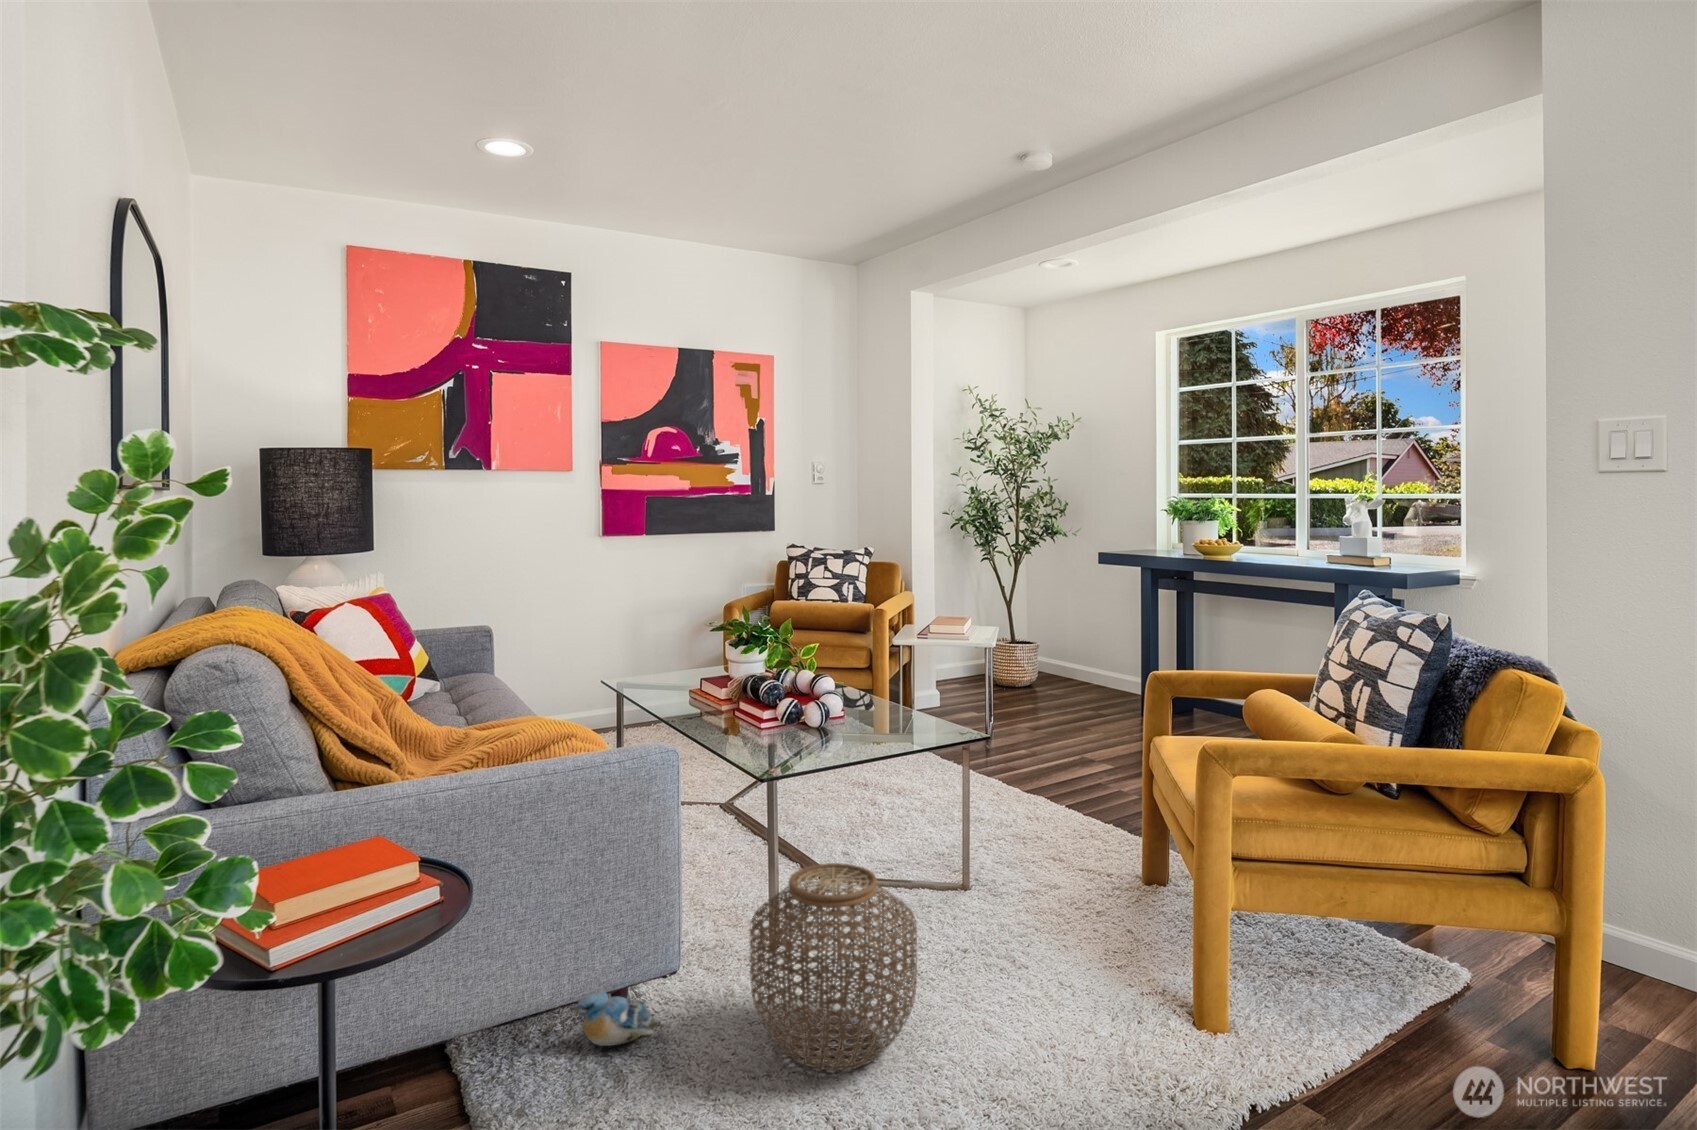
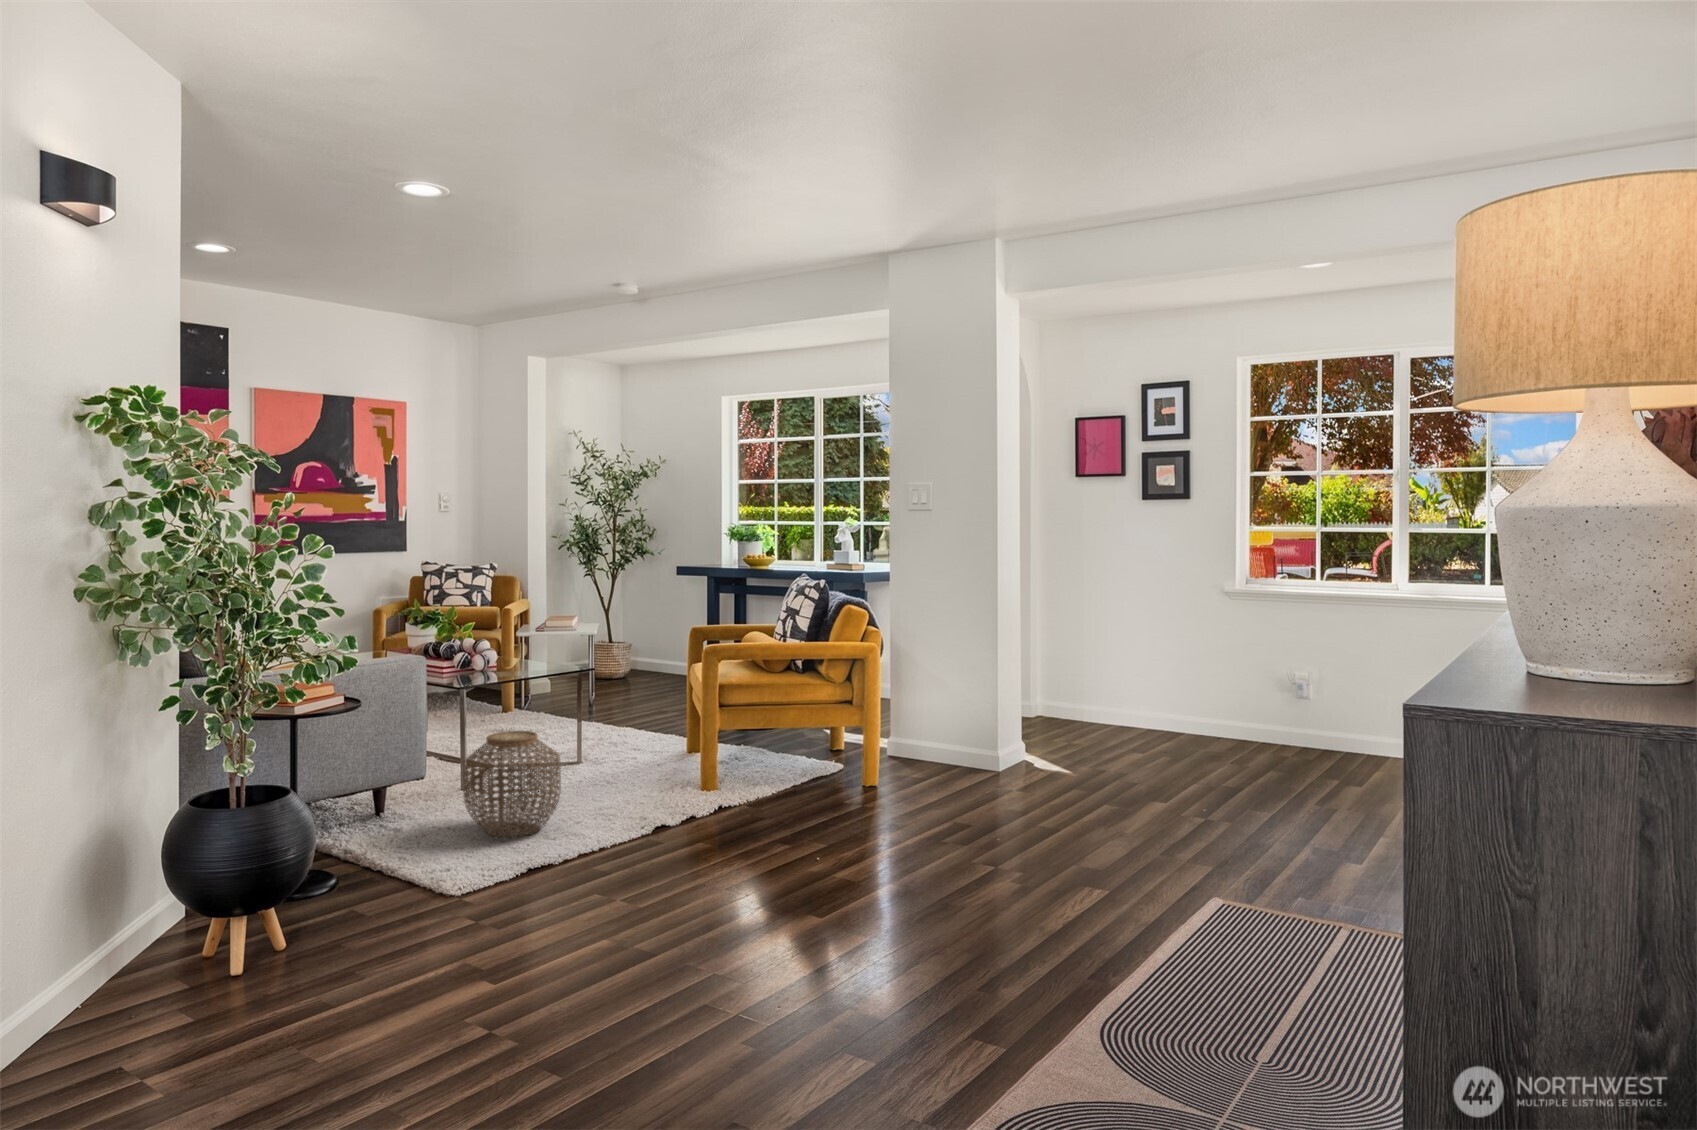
plush toy: present [575,992,661,1046] -> none [354,810,406,844]

